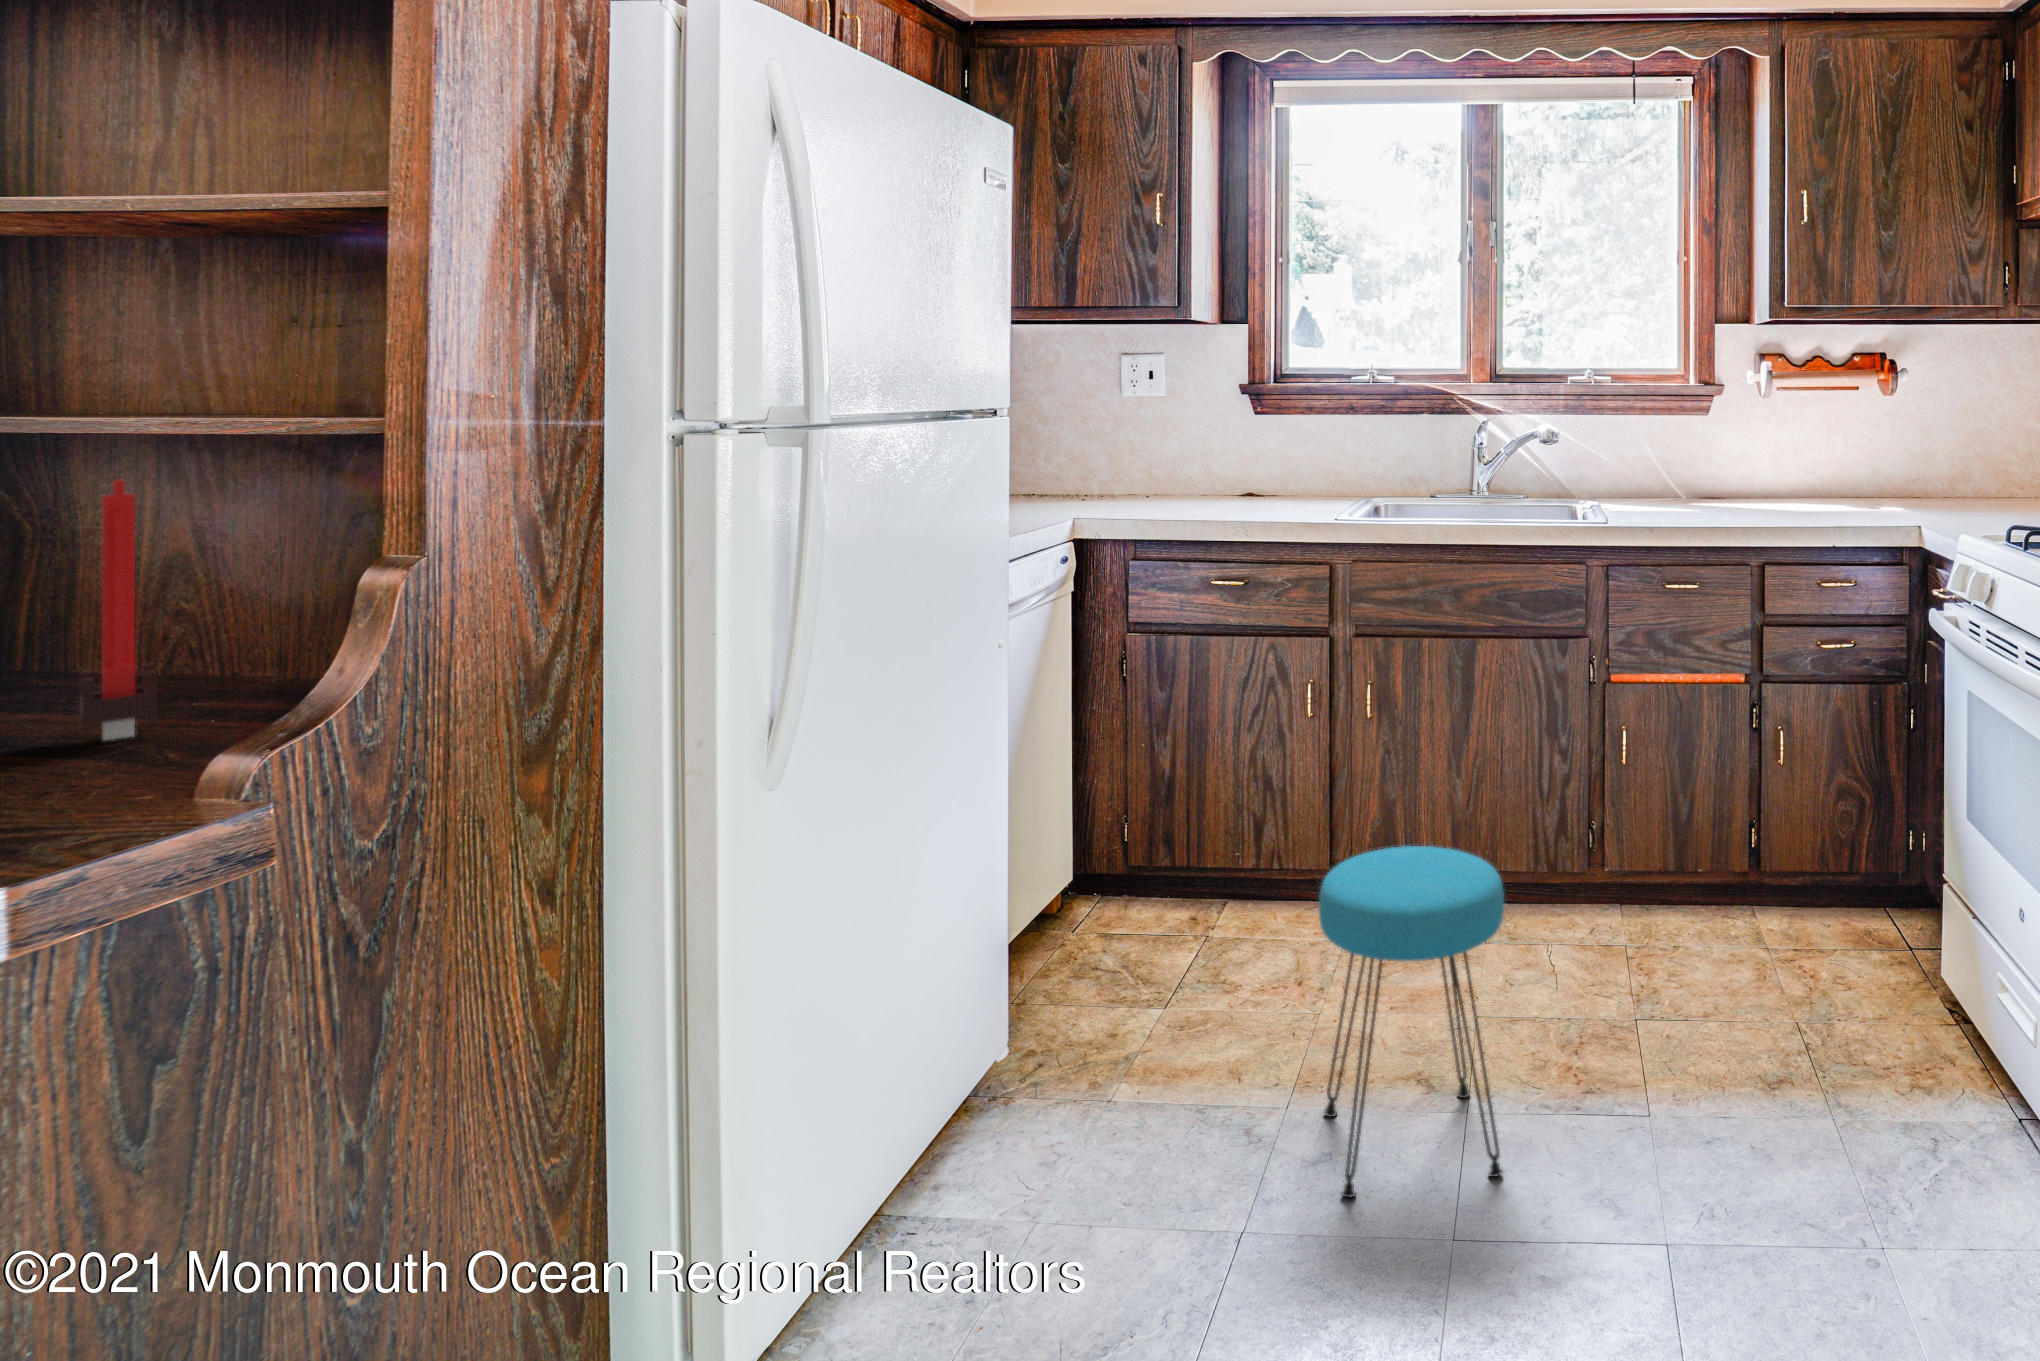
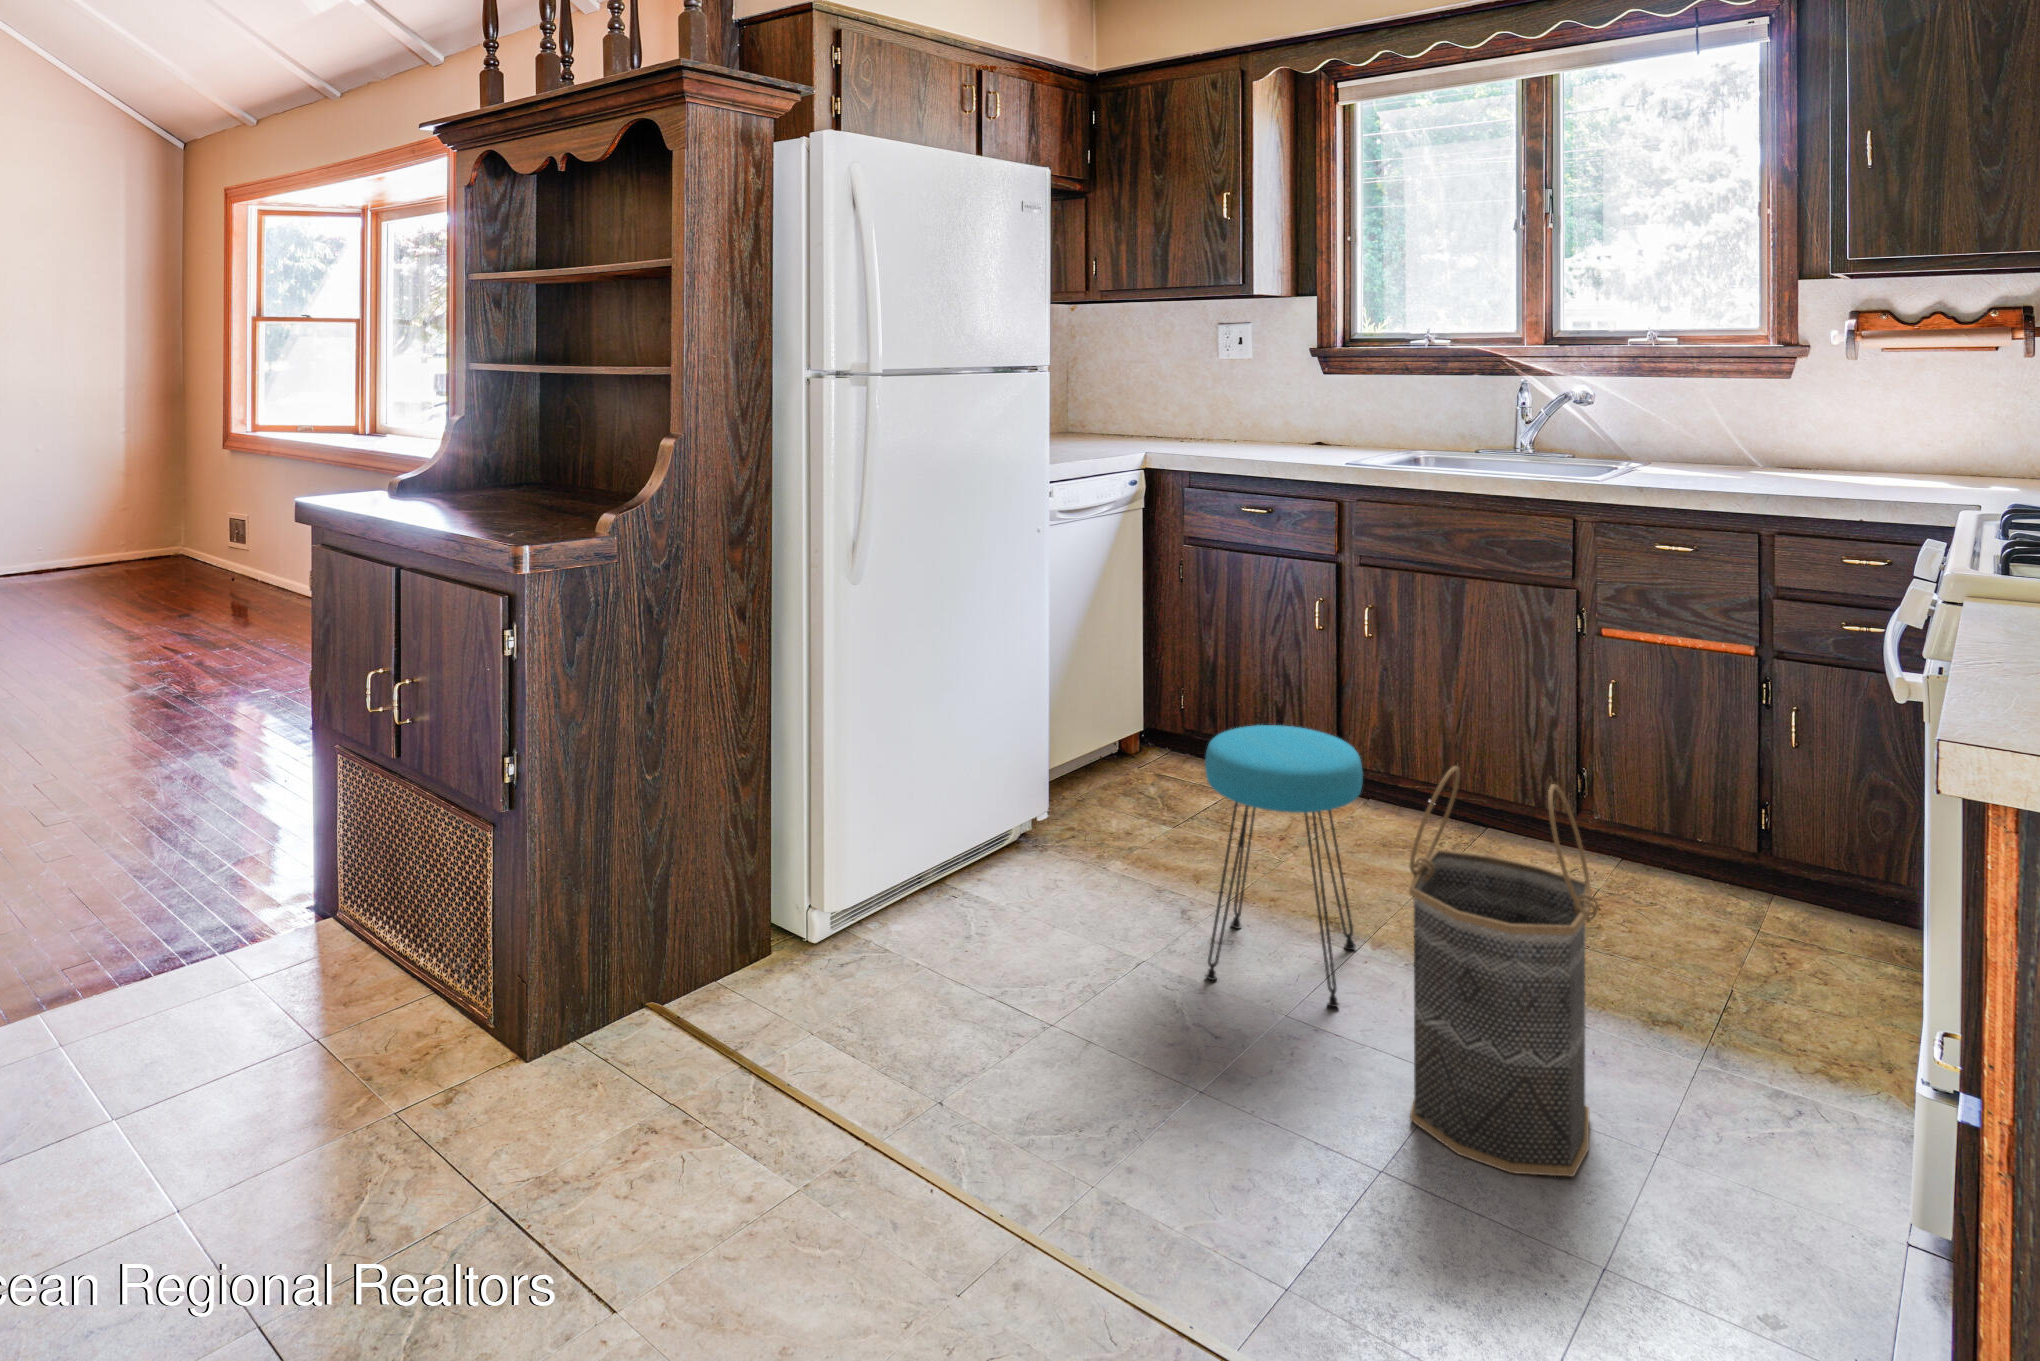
candle: present [80,480,157,740] -> none [549,390,580,517]
basket: none [1632,856,1825,1300] -> present [1409,766,1599,1176]

